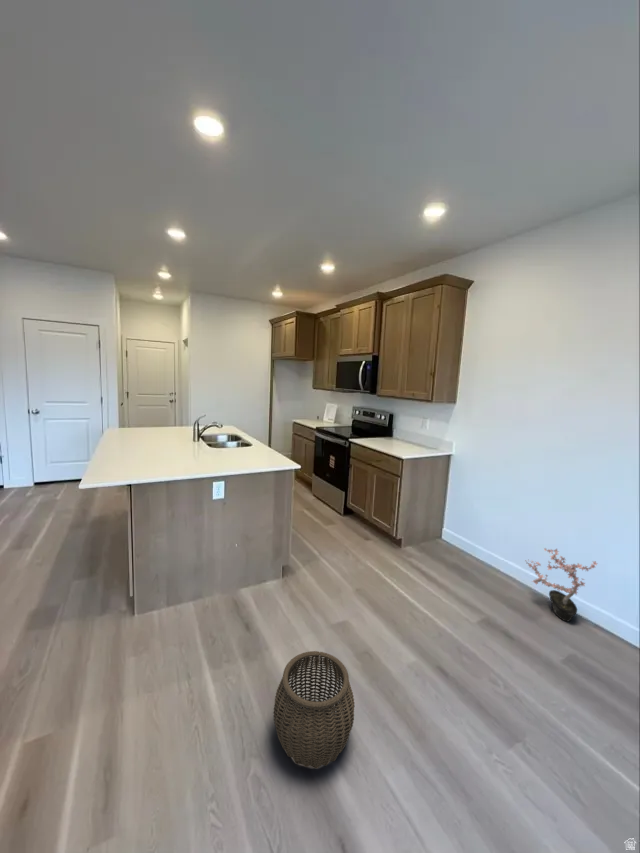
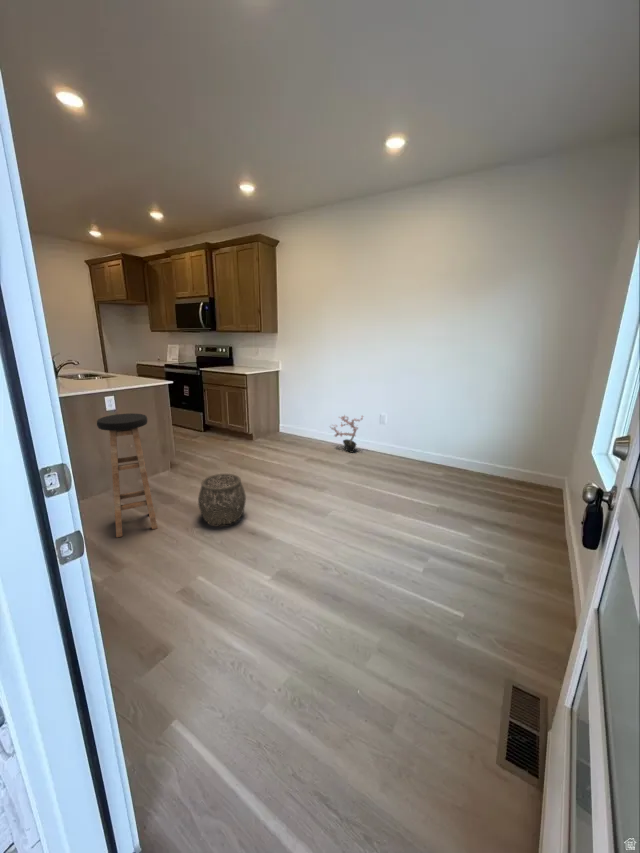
bar stool: none [154,528,225,722] -> present [97,413,157,537]

